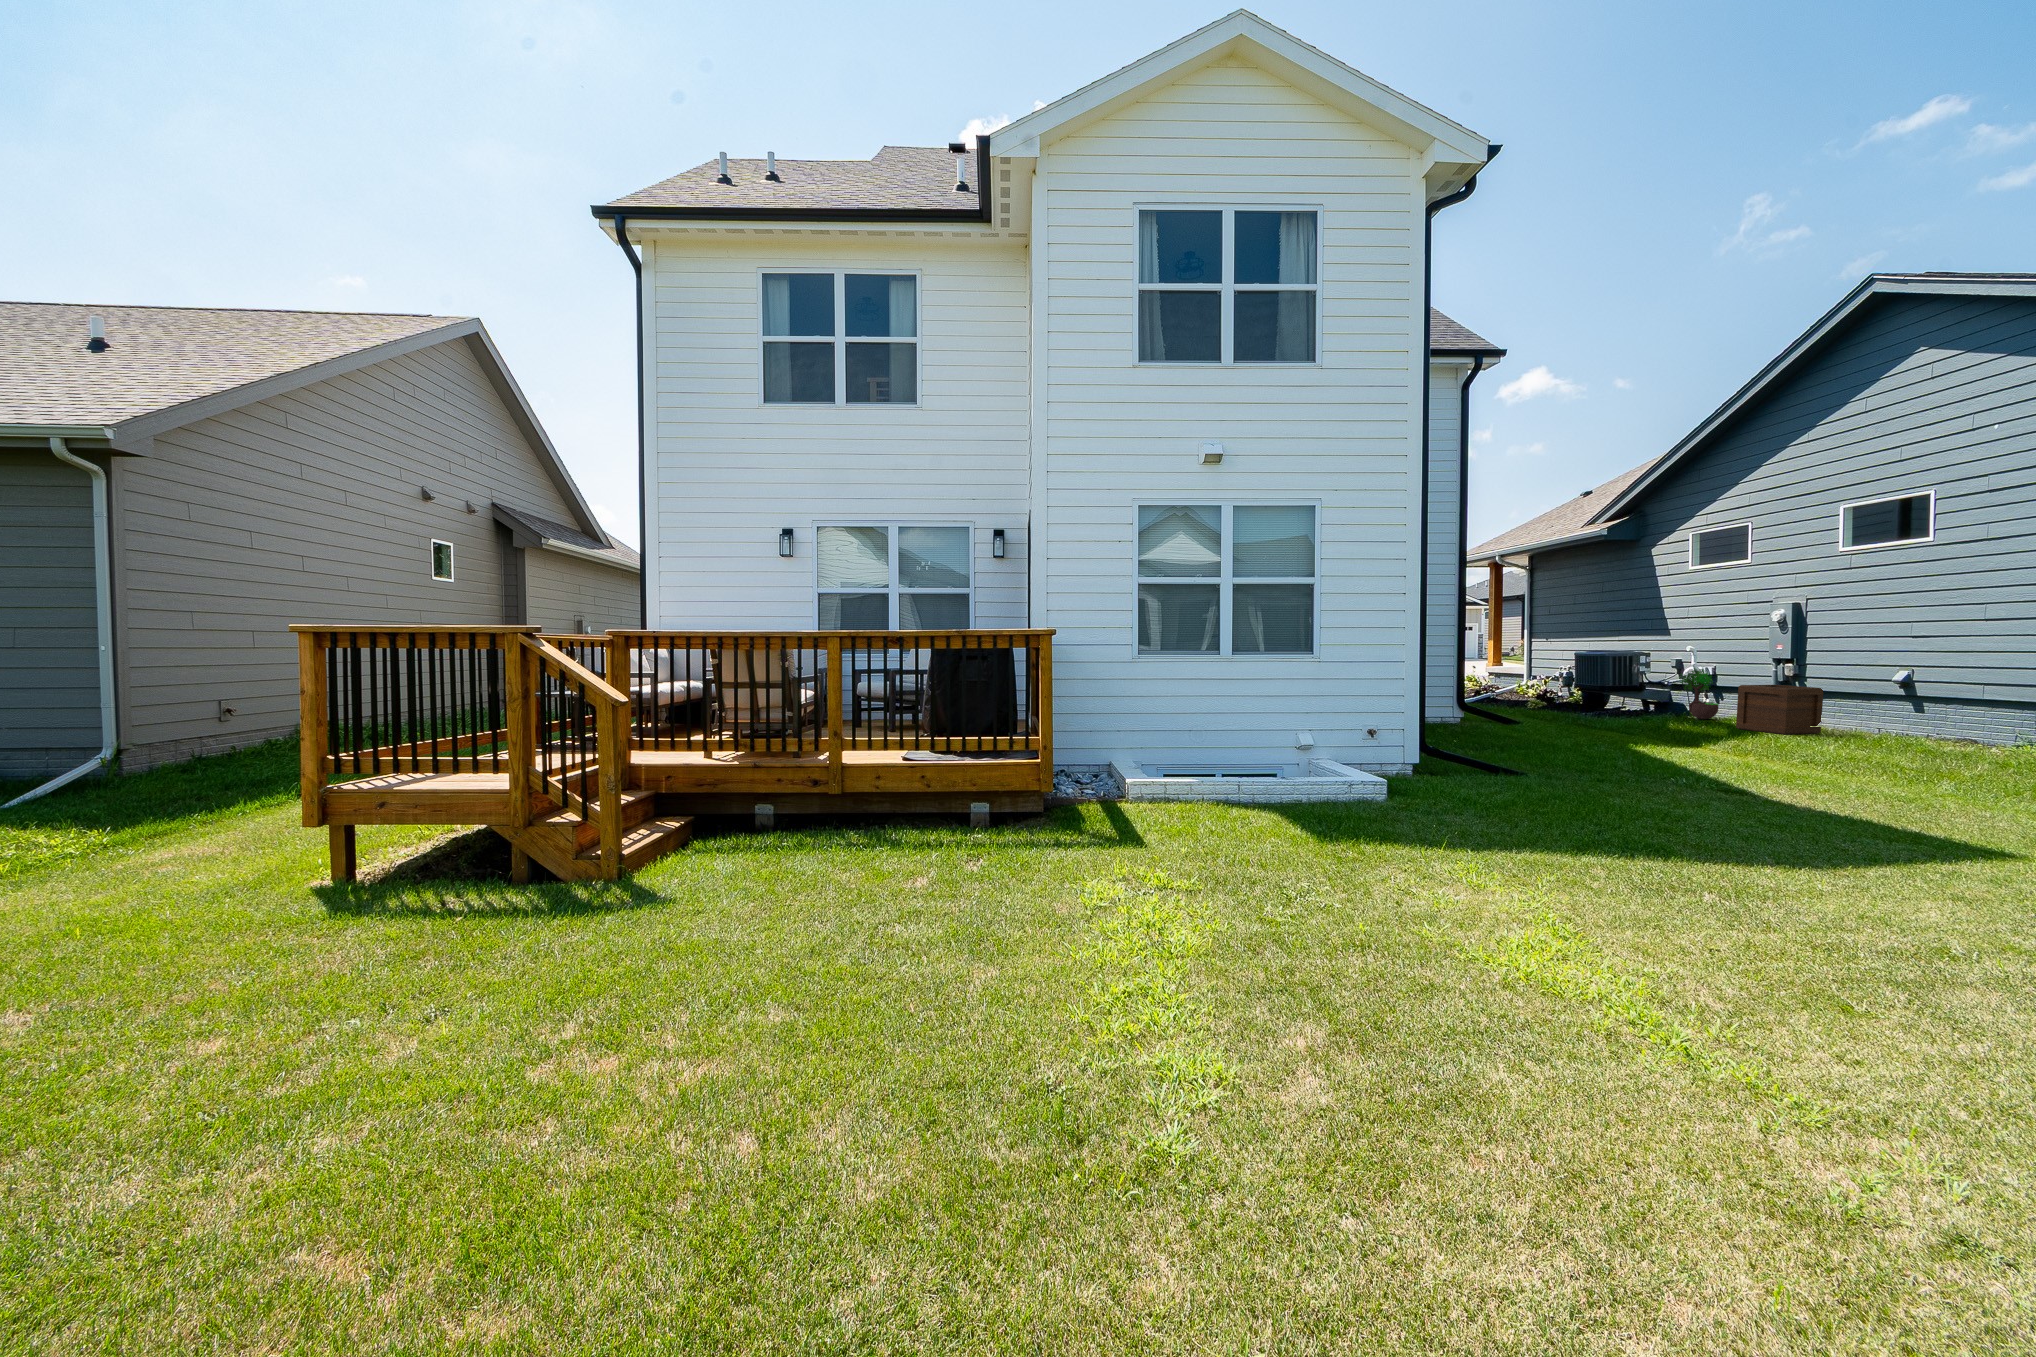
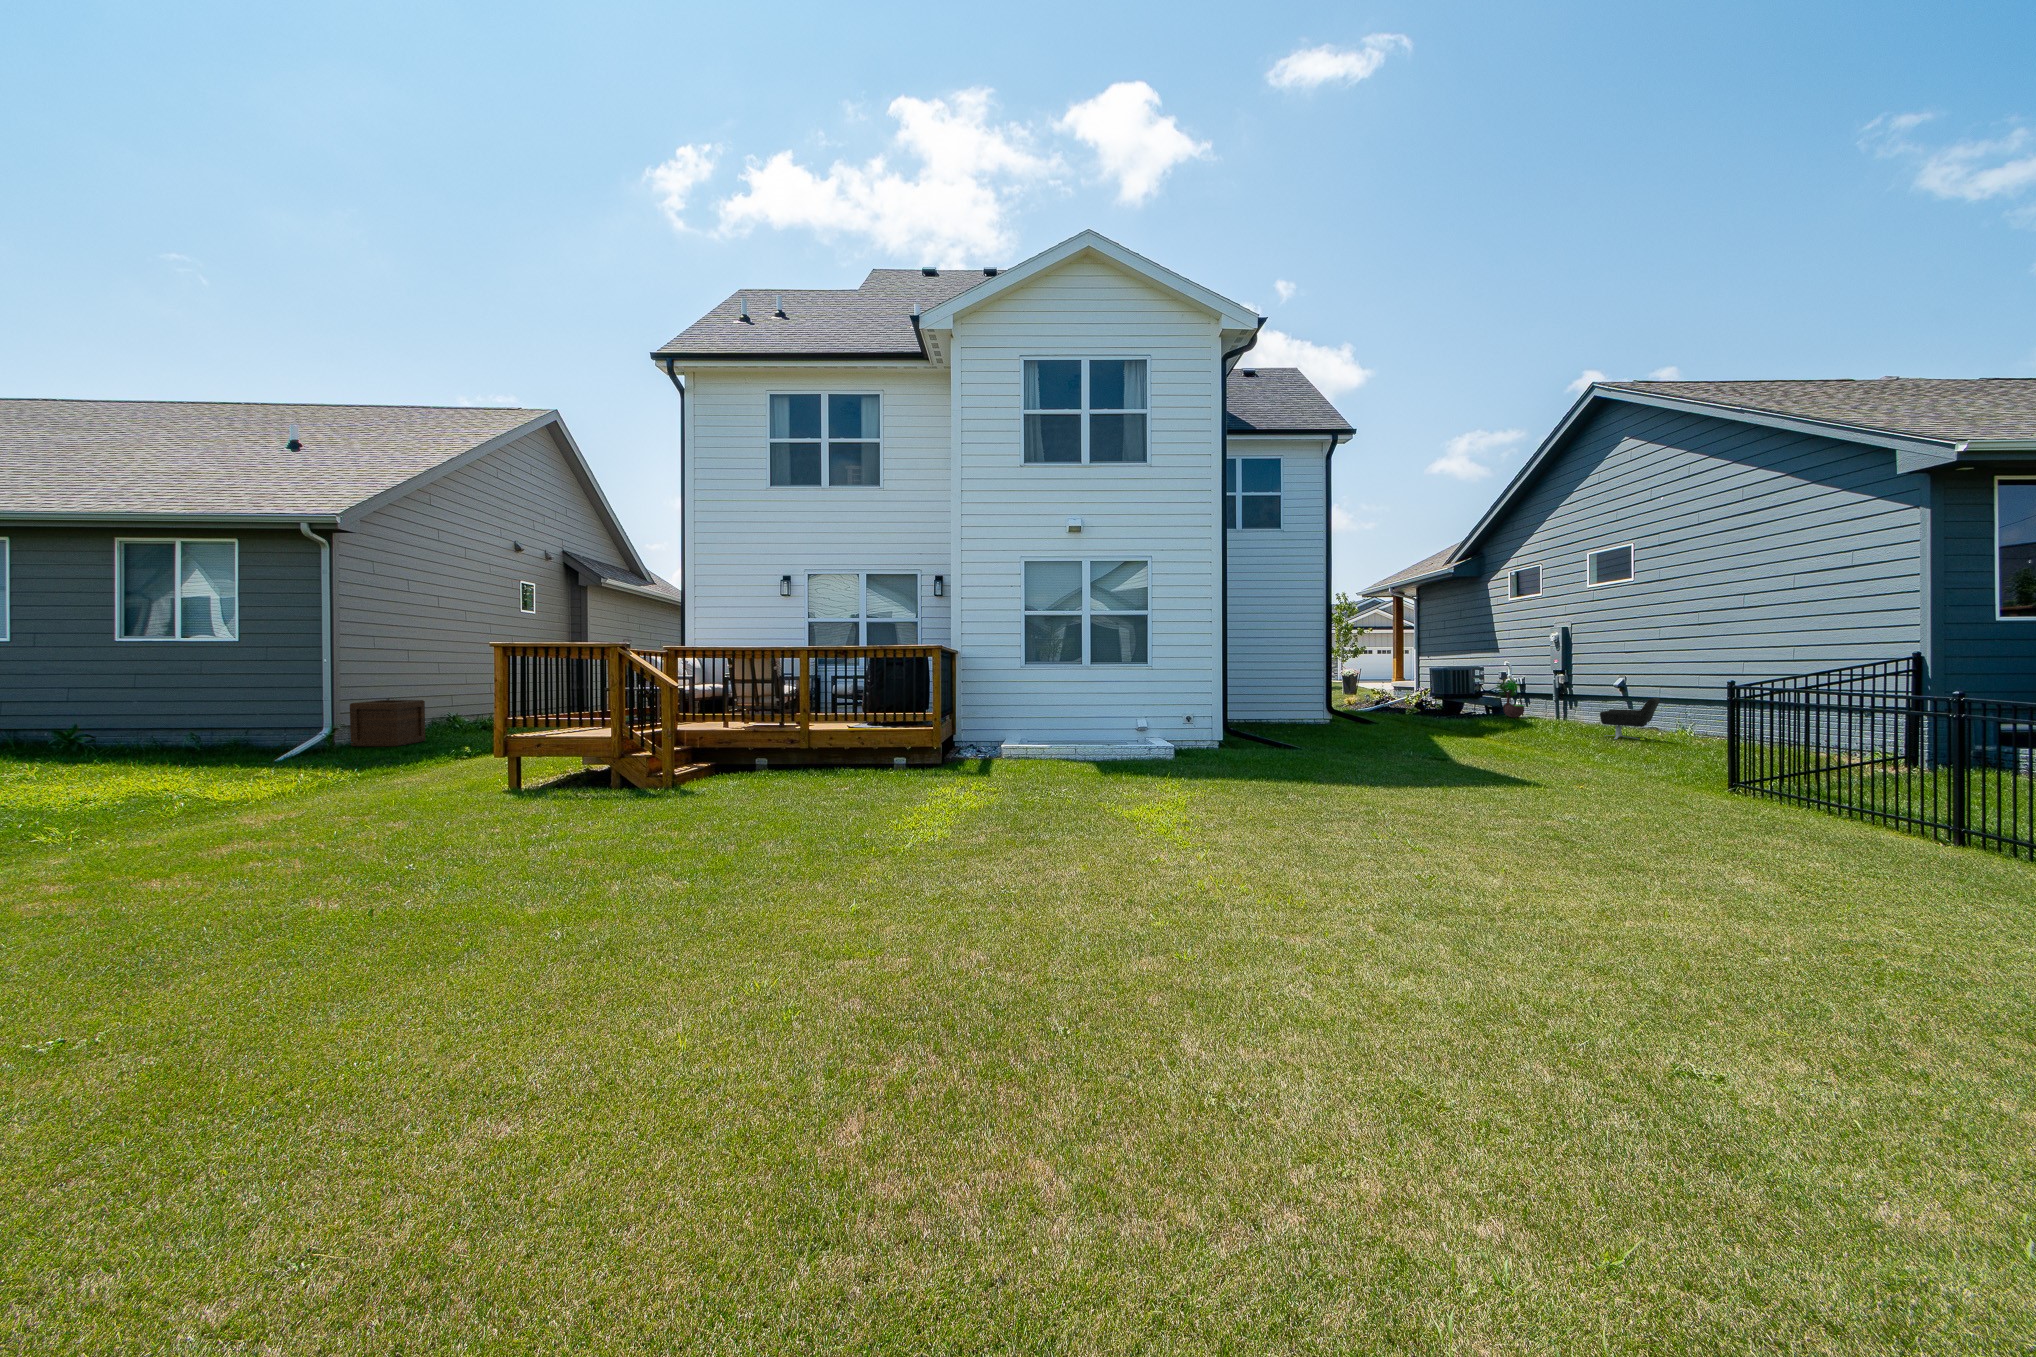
wooden crate: present [1736,685,1823,734] -> present [350,700,426,747]
lounge chair: none [1874,700,1984,757] -> present [1600,698,1660,739]

